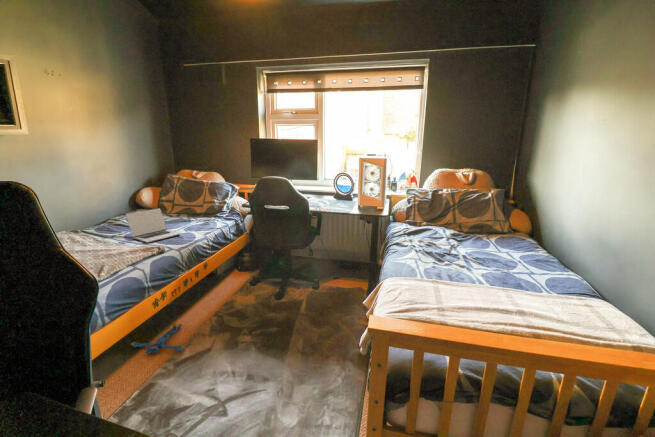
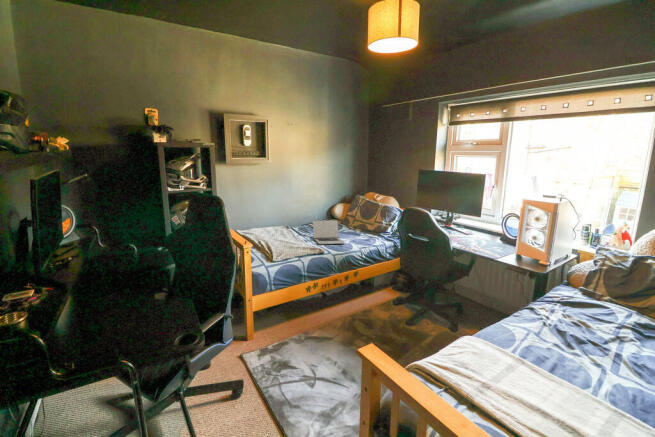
plush toy: present [131,323,186,354] -> none [290,310,325,331]

